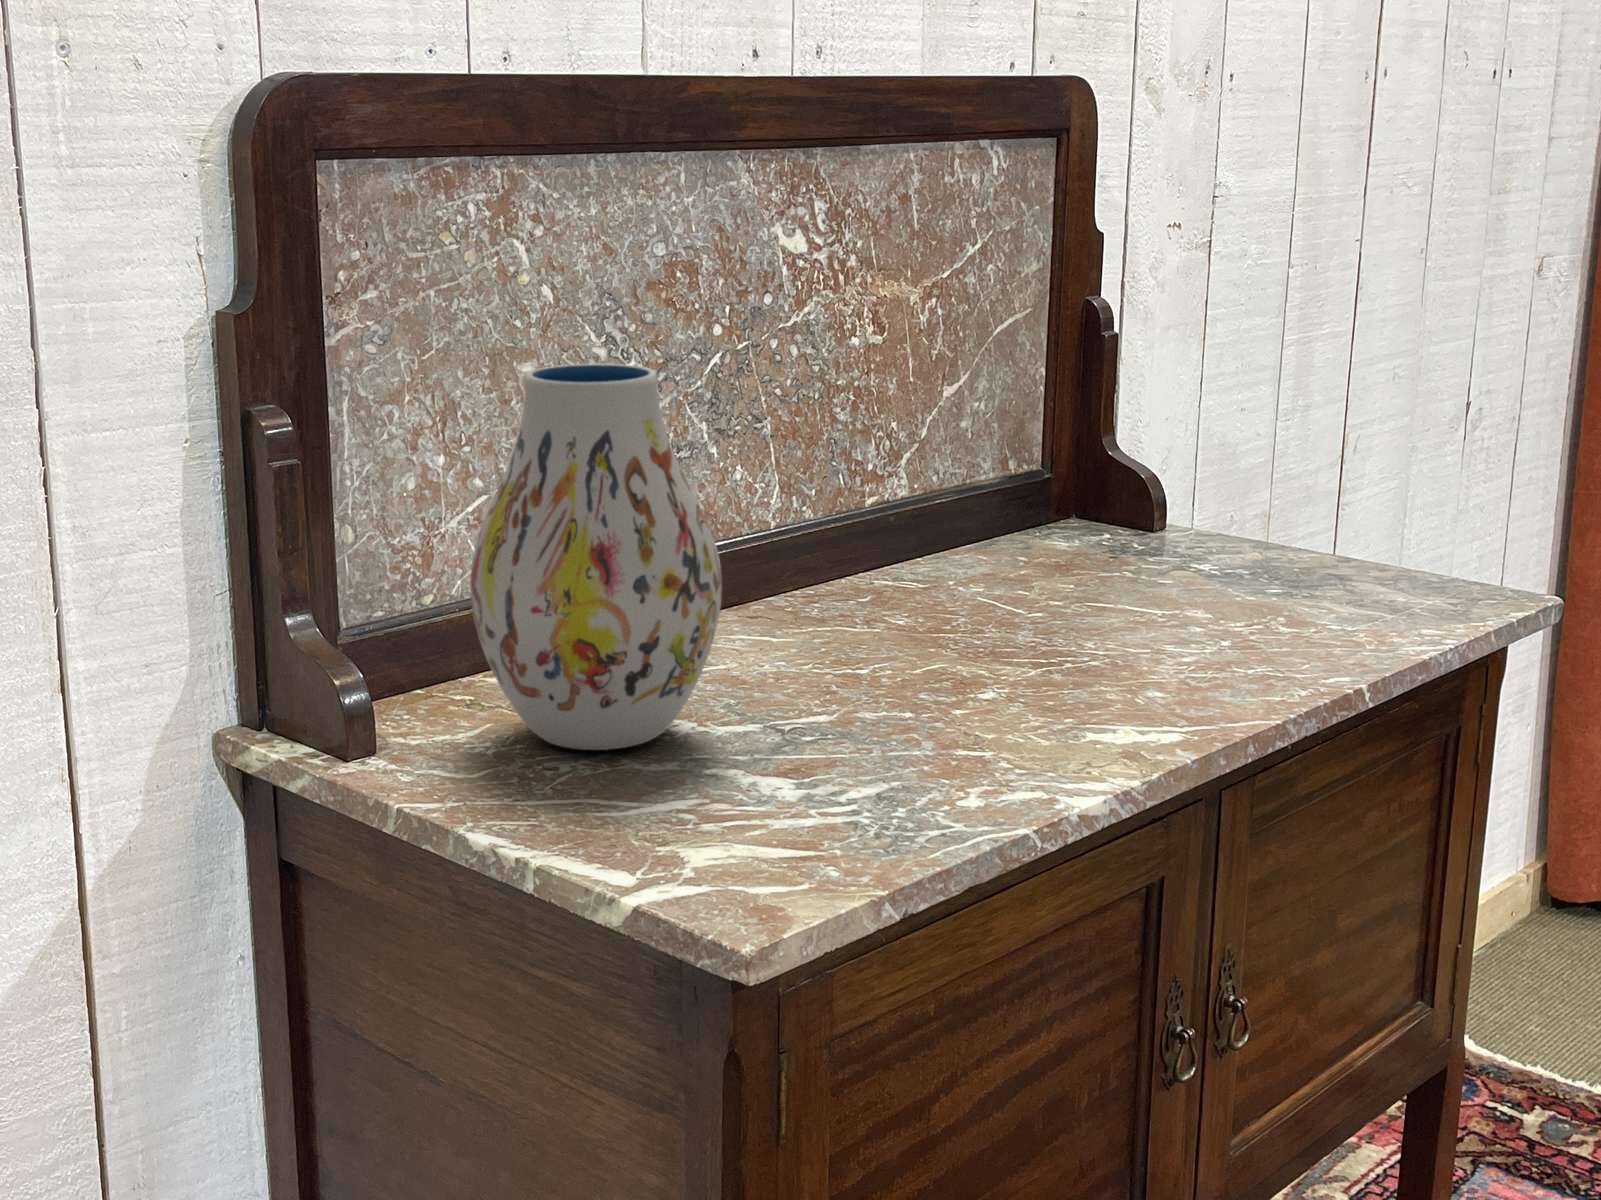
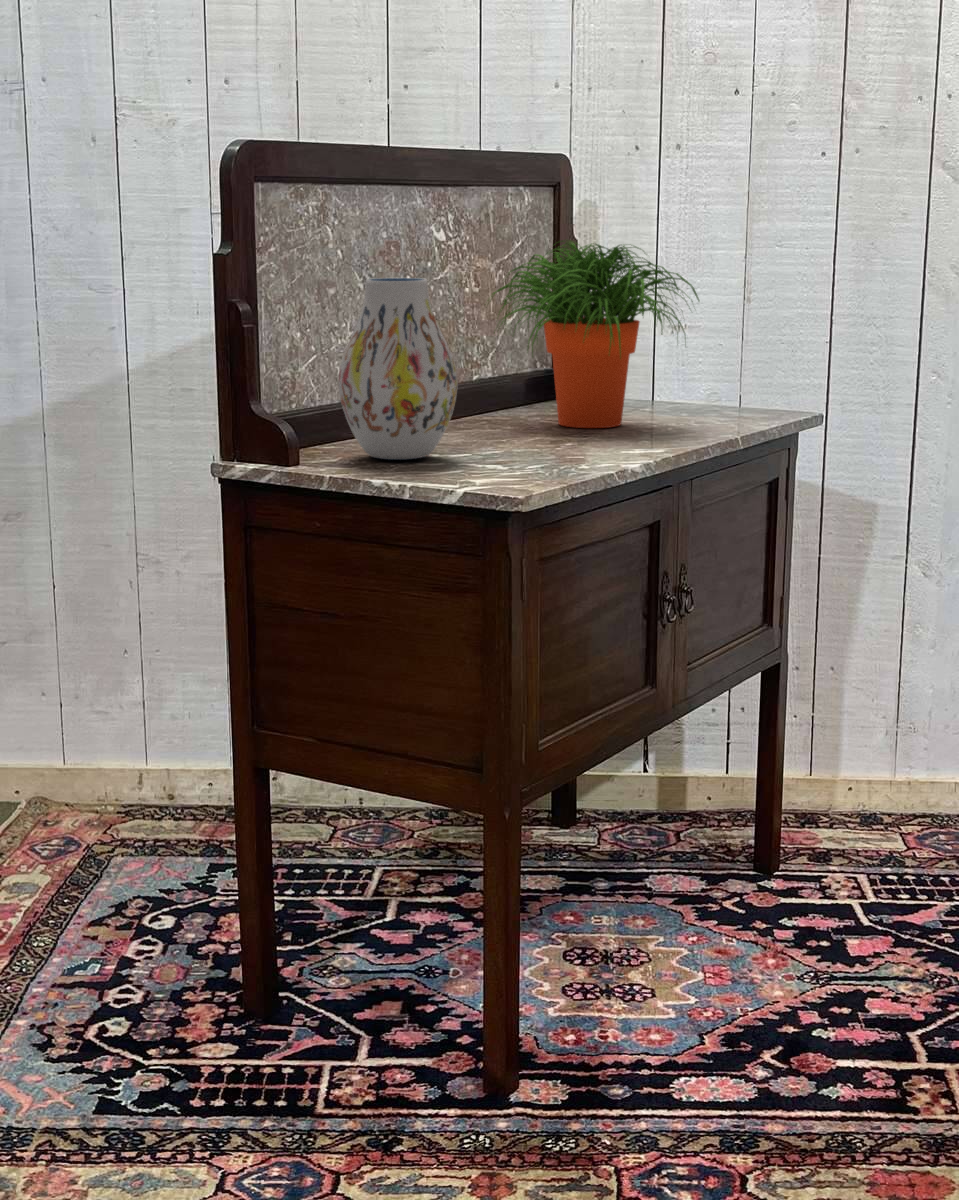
potted plant: none [863,259,1293,631] -> present [493,241,700,428]

